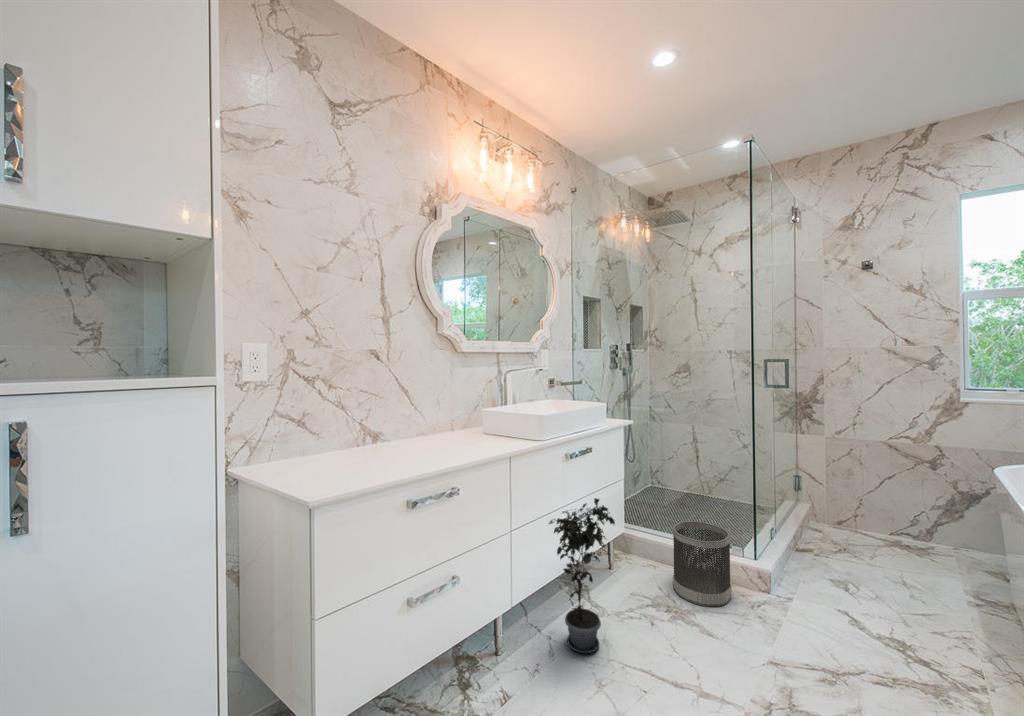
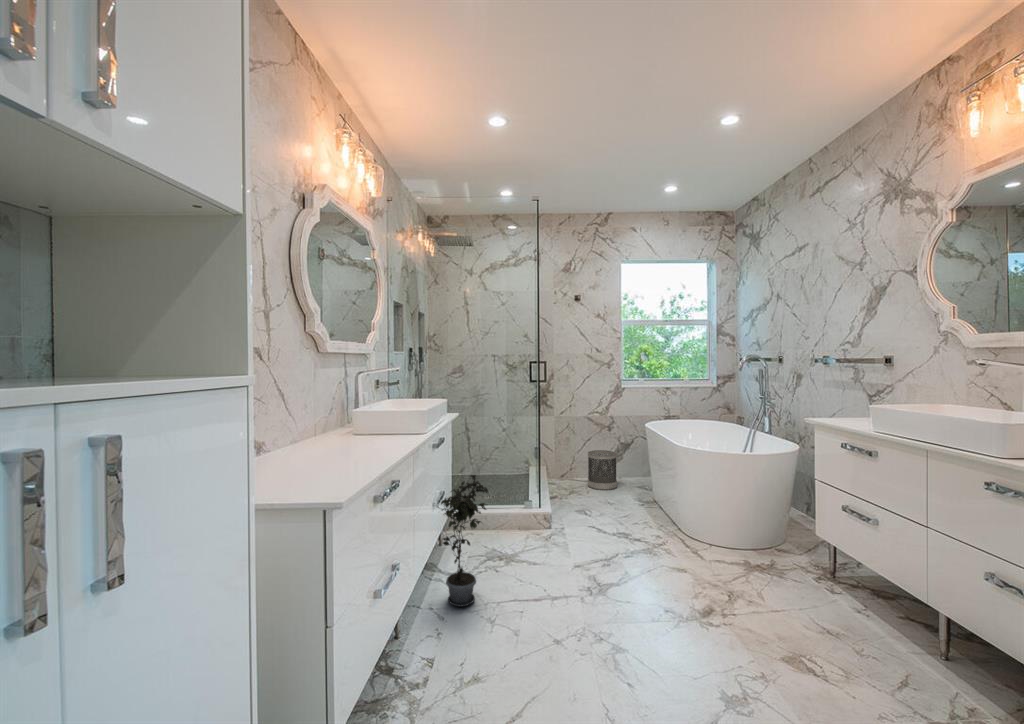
wastebasket: present [672,521,732,607] -> present [588,450,617,490]

